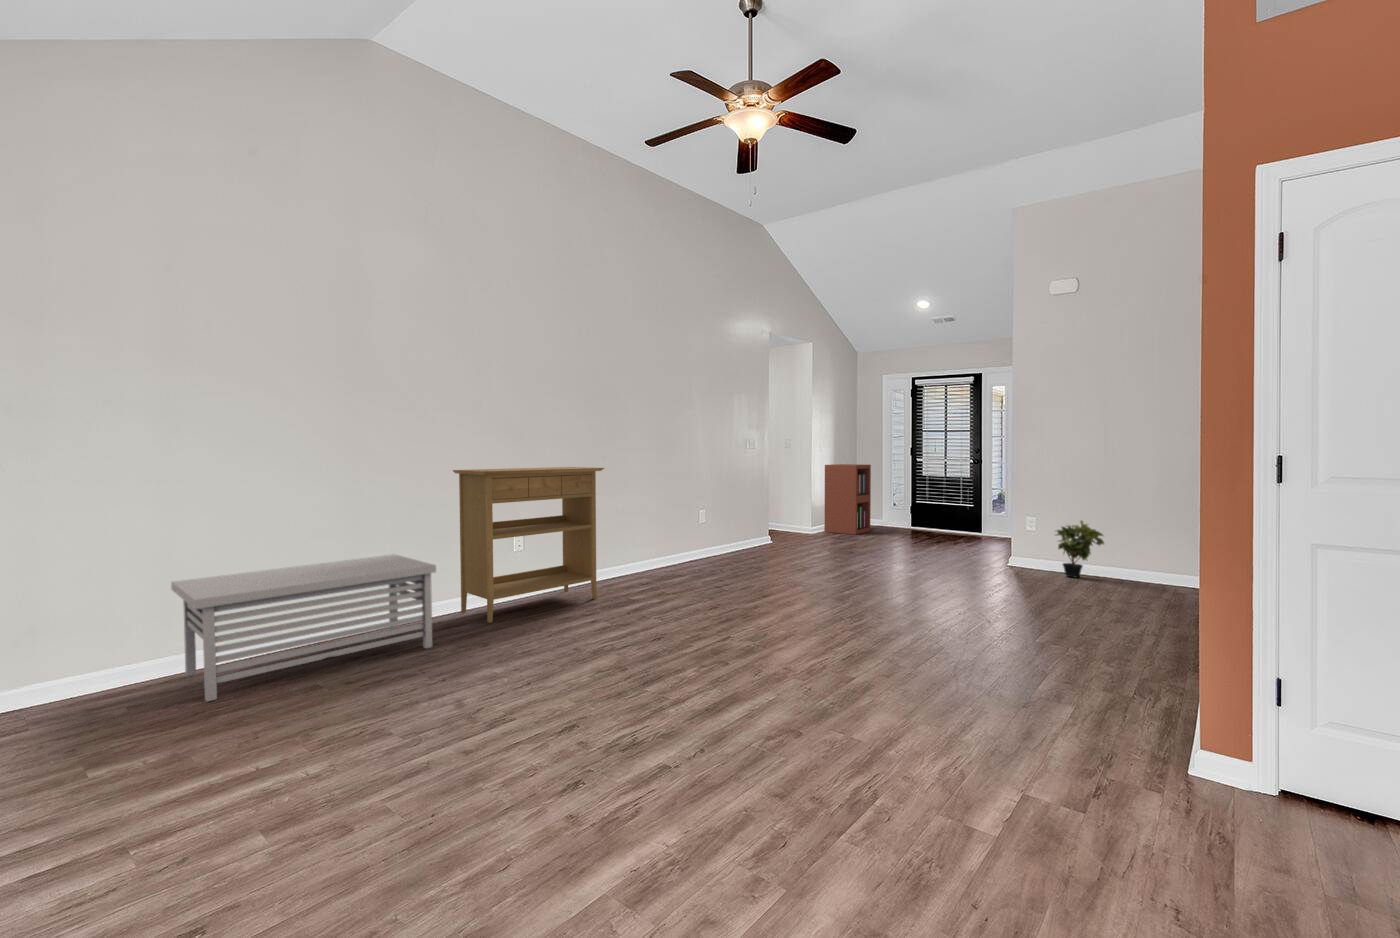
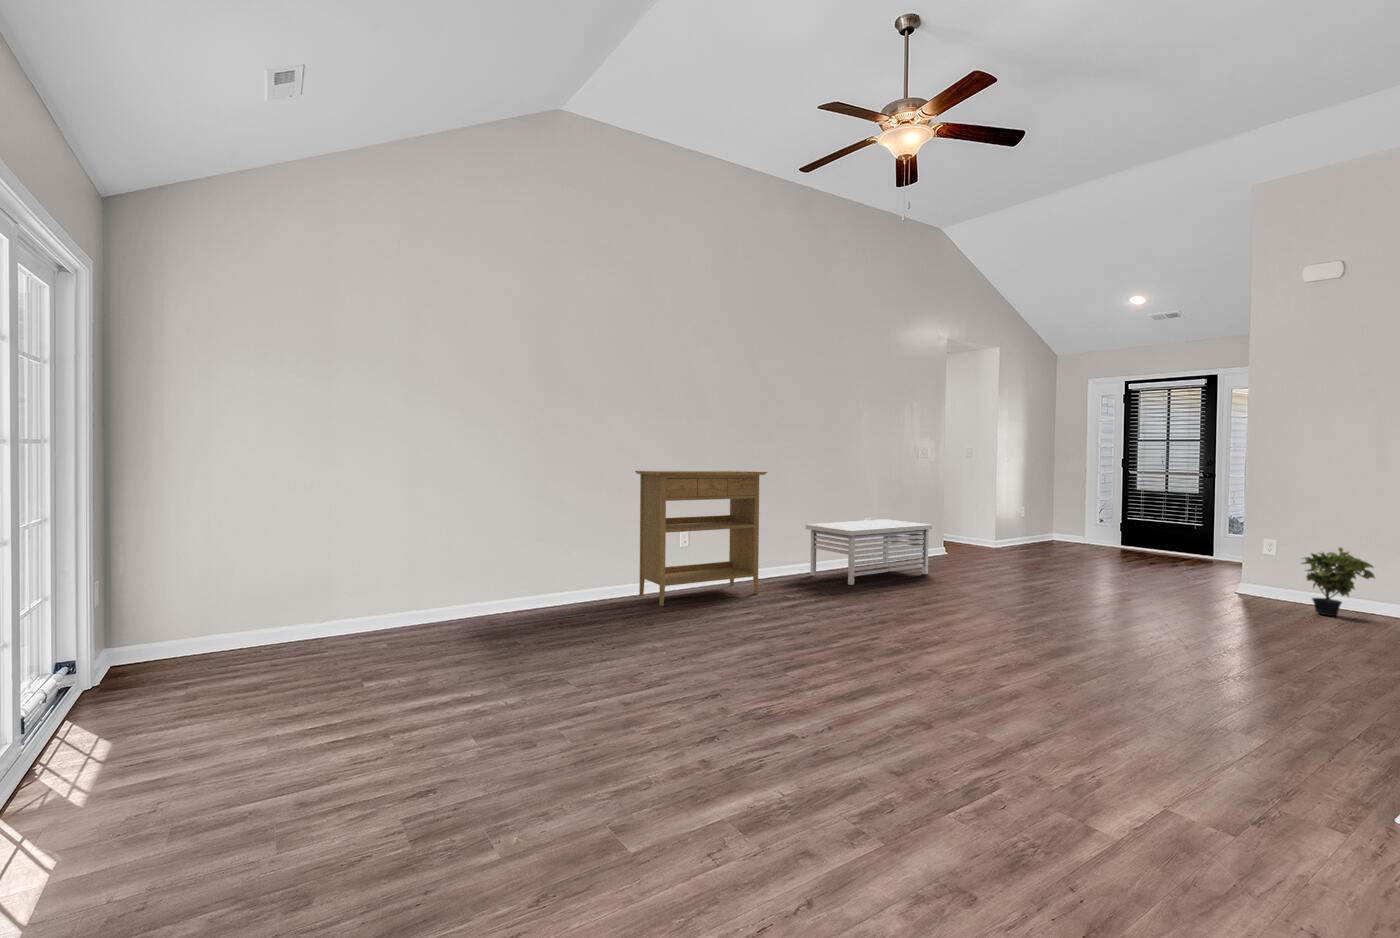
bookshelf: present [824,464,871,535] -> none [1011,476,1068,552]
storage bench: present [171,554,436,701] -> present [806,519,932,585]

